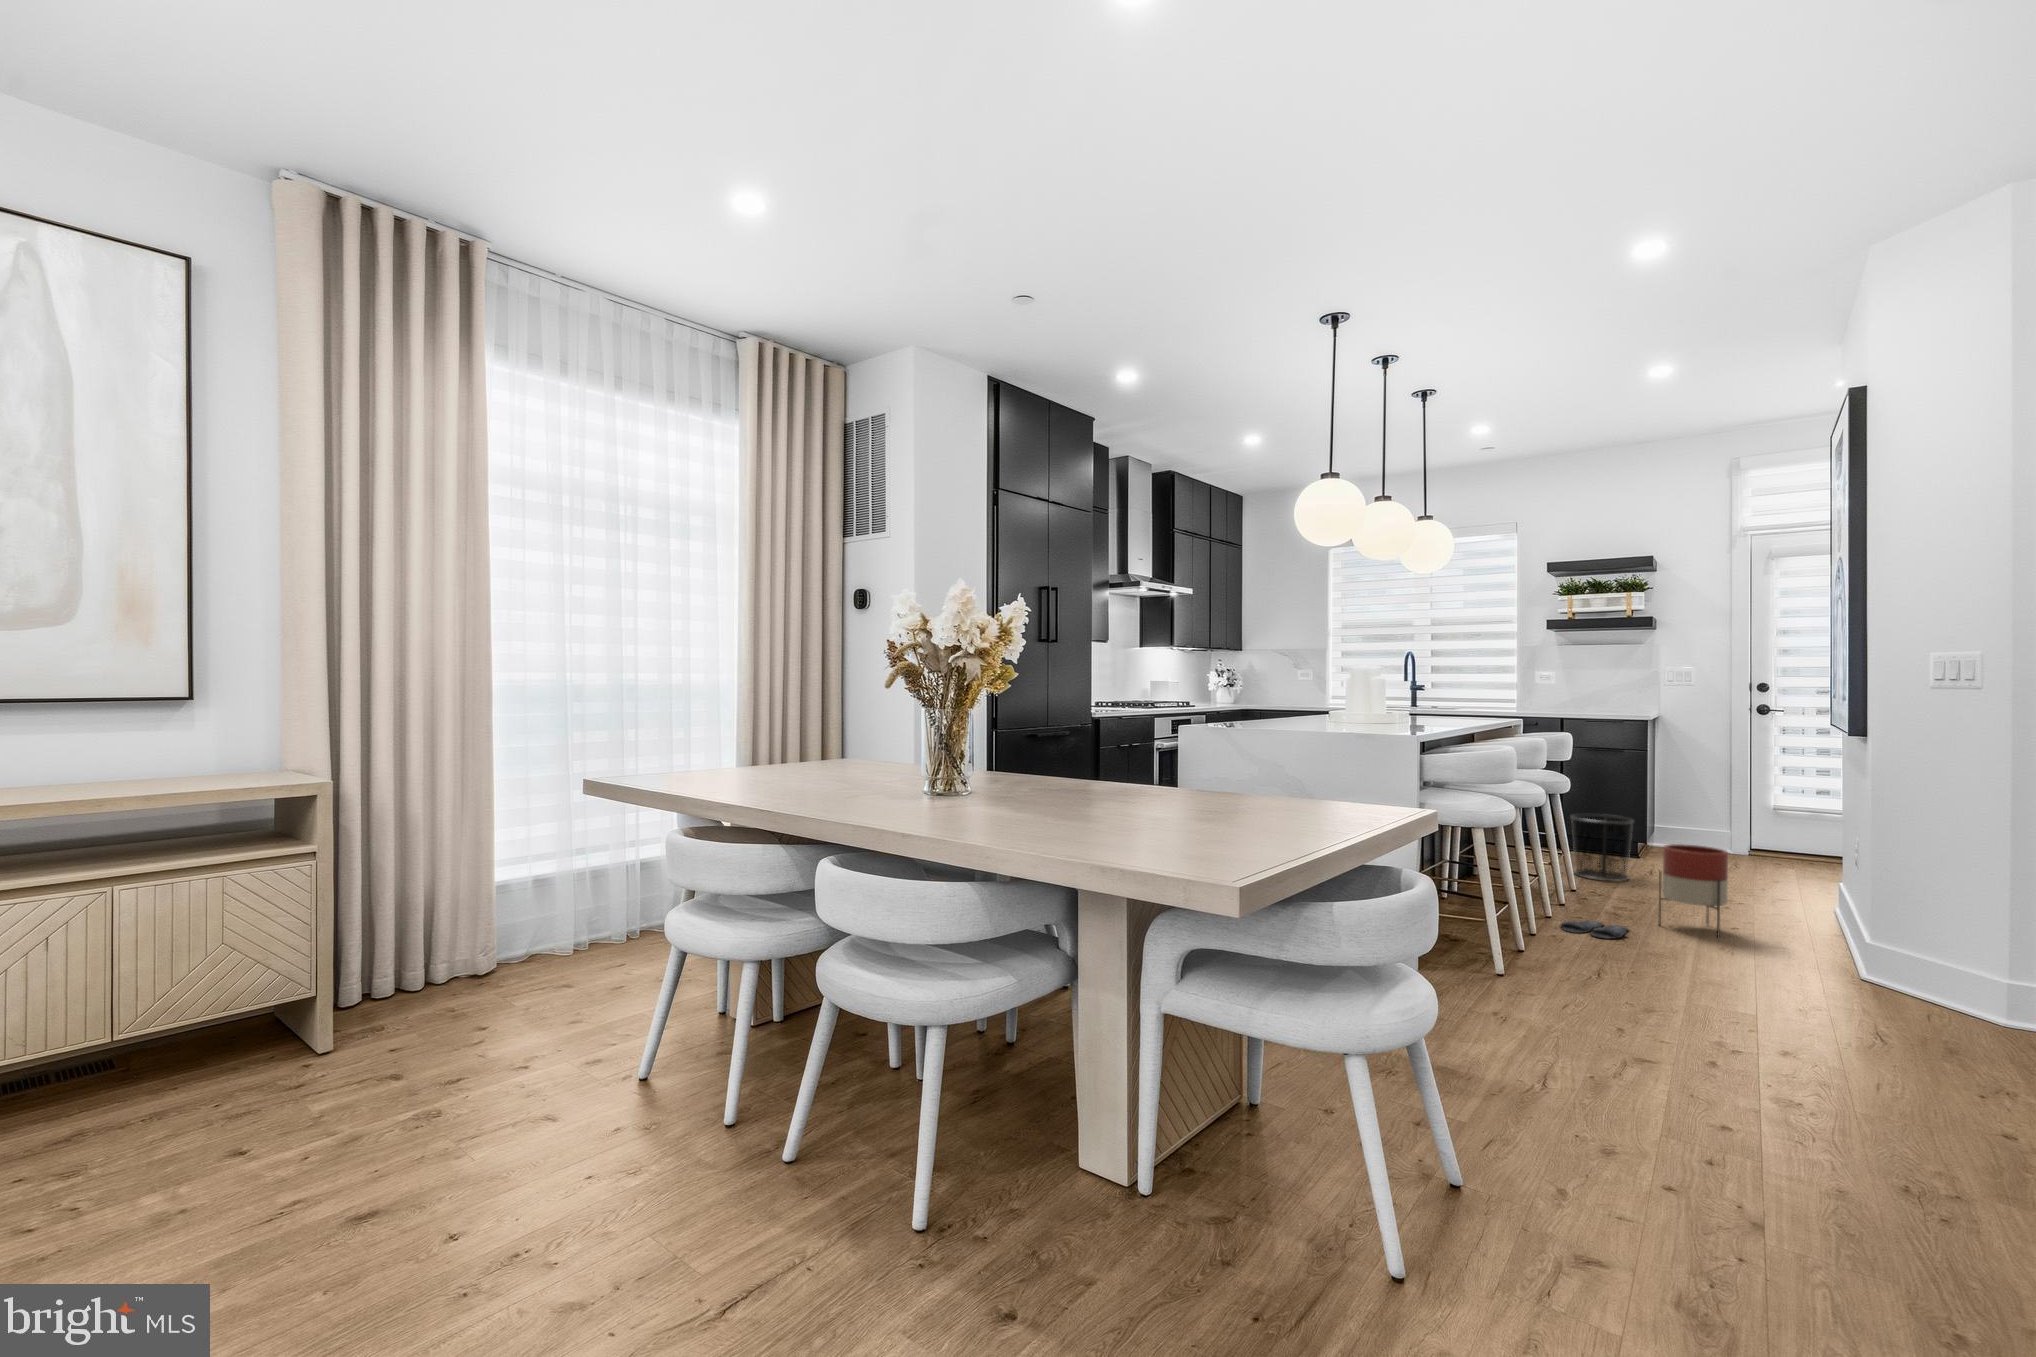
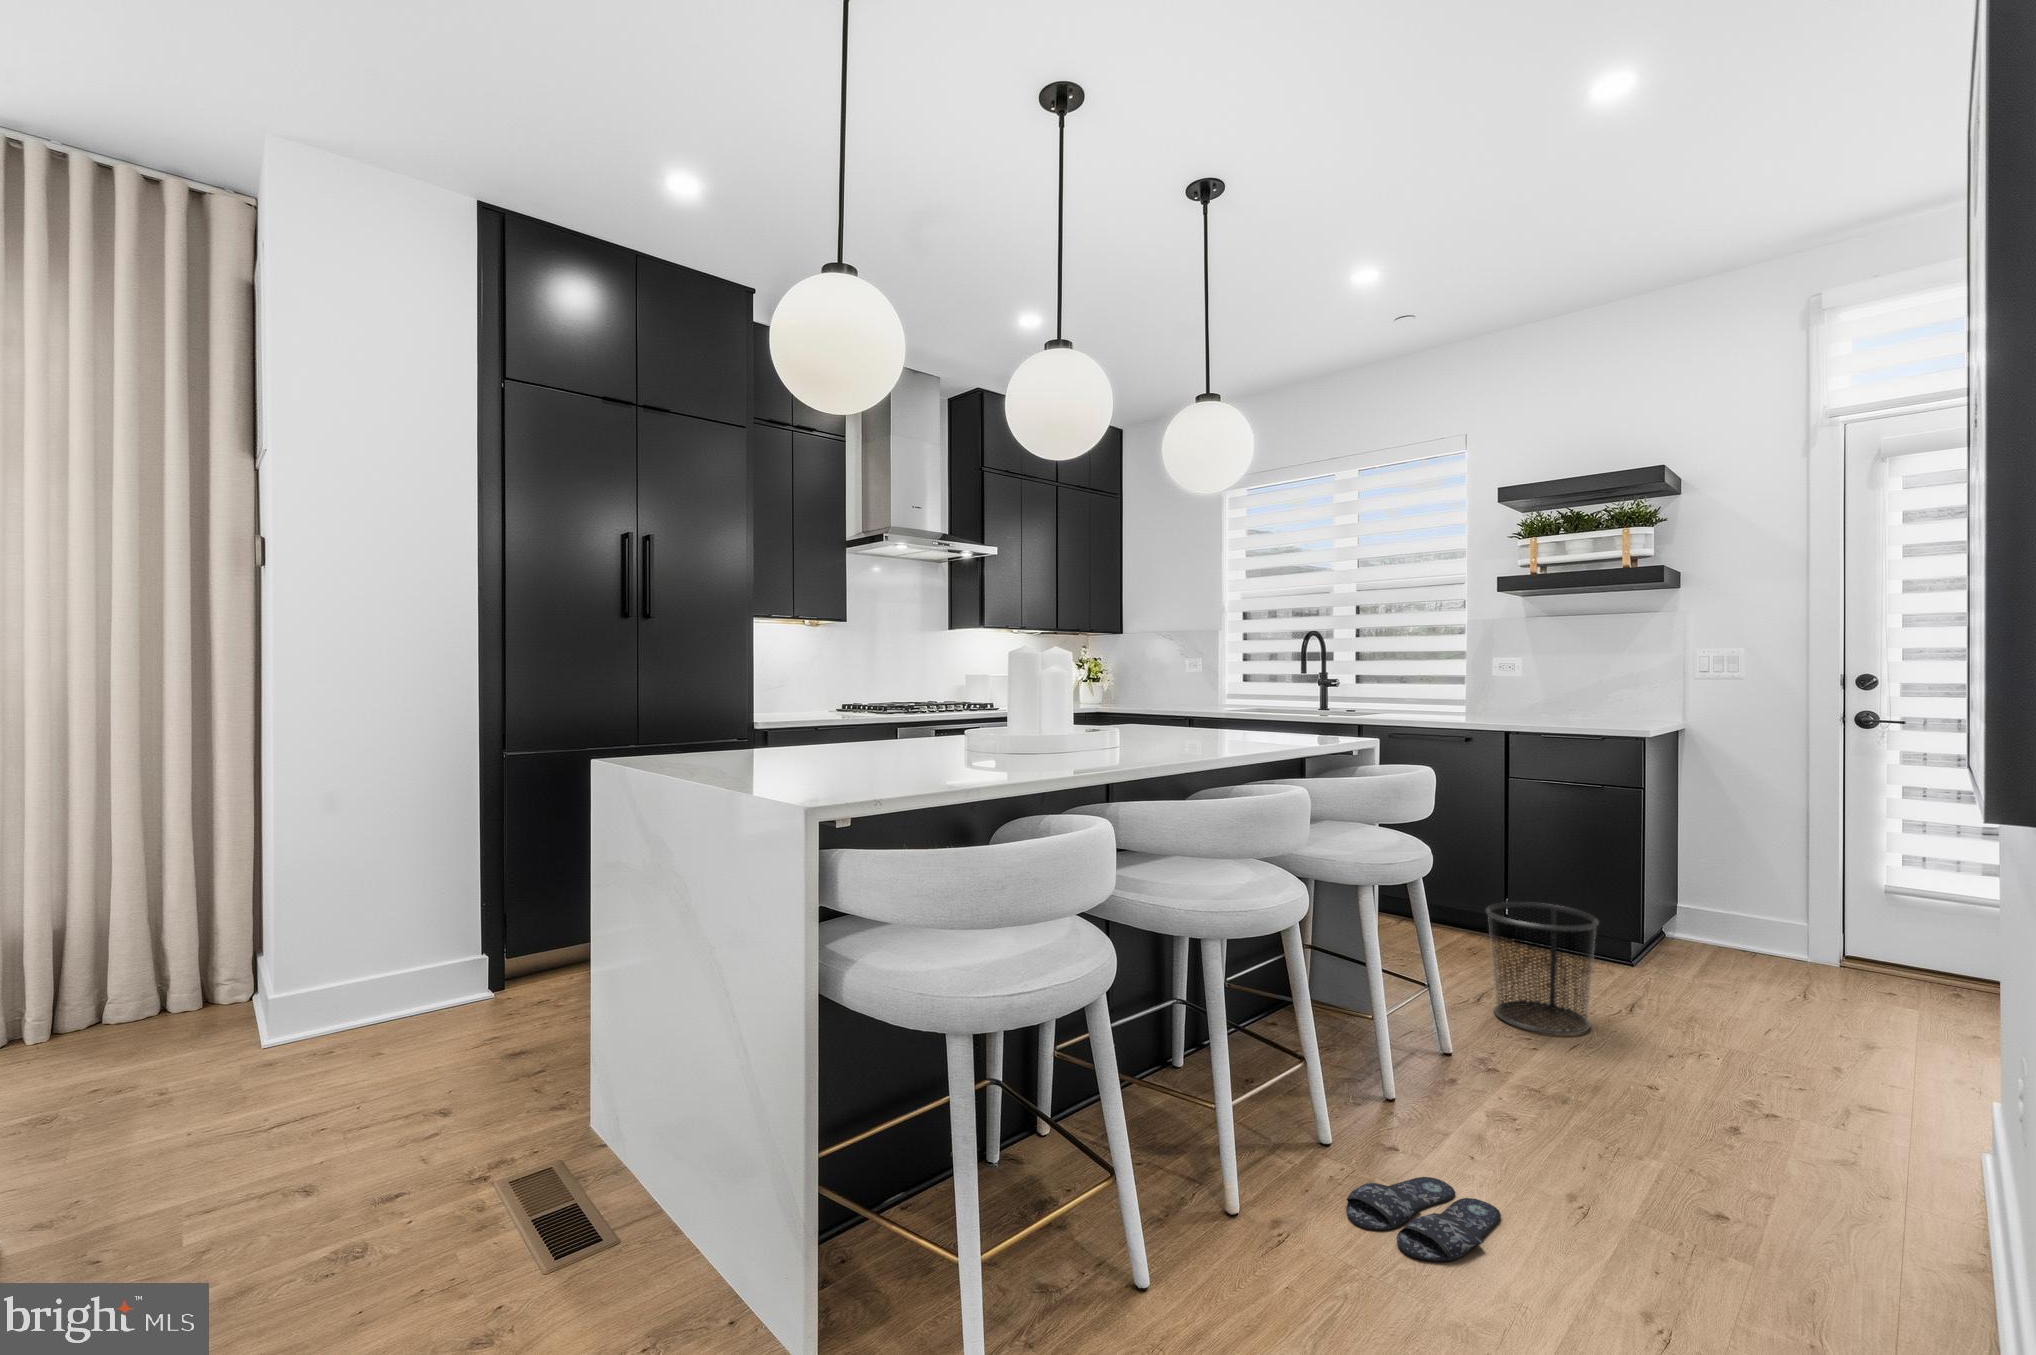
planter: present [1659,844,1728,937] -> none [1581,1018,1736,1262]

